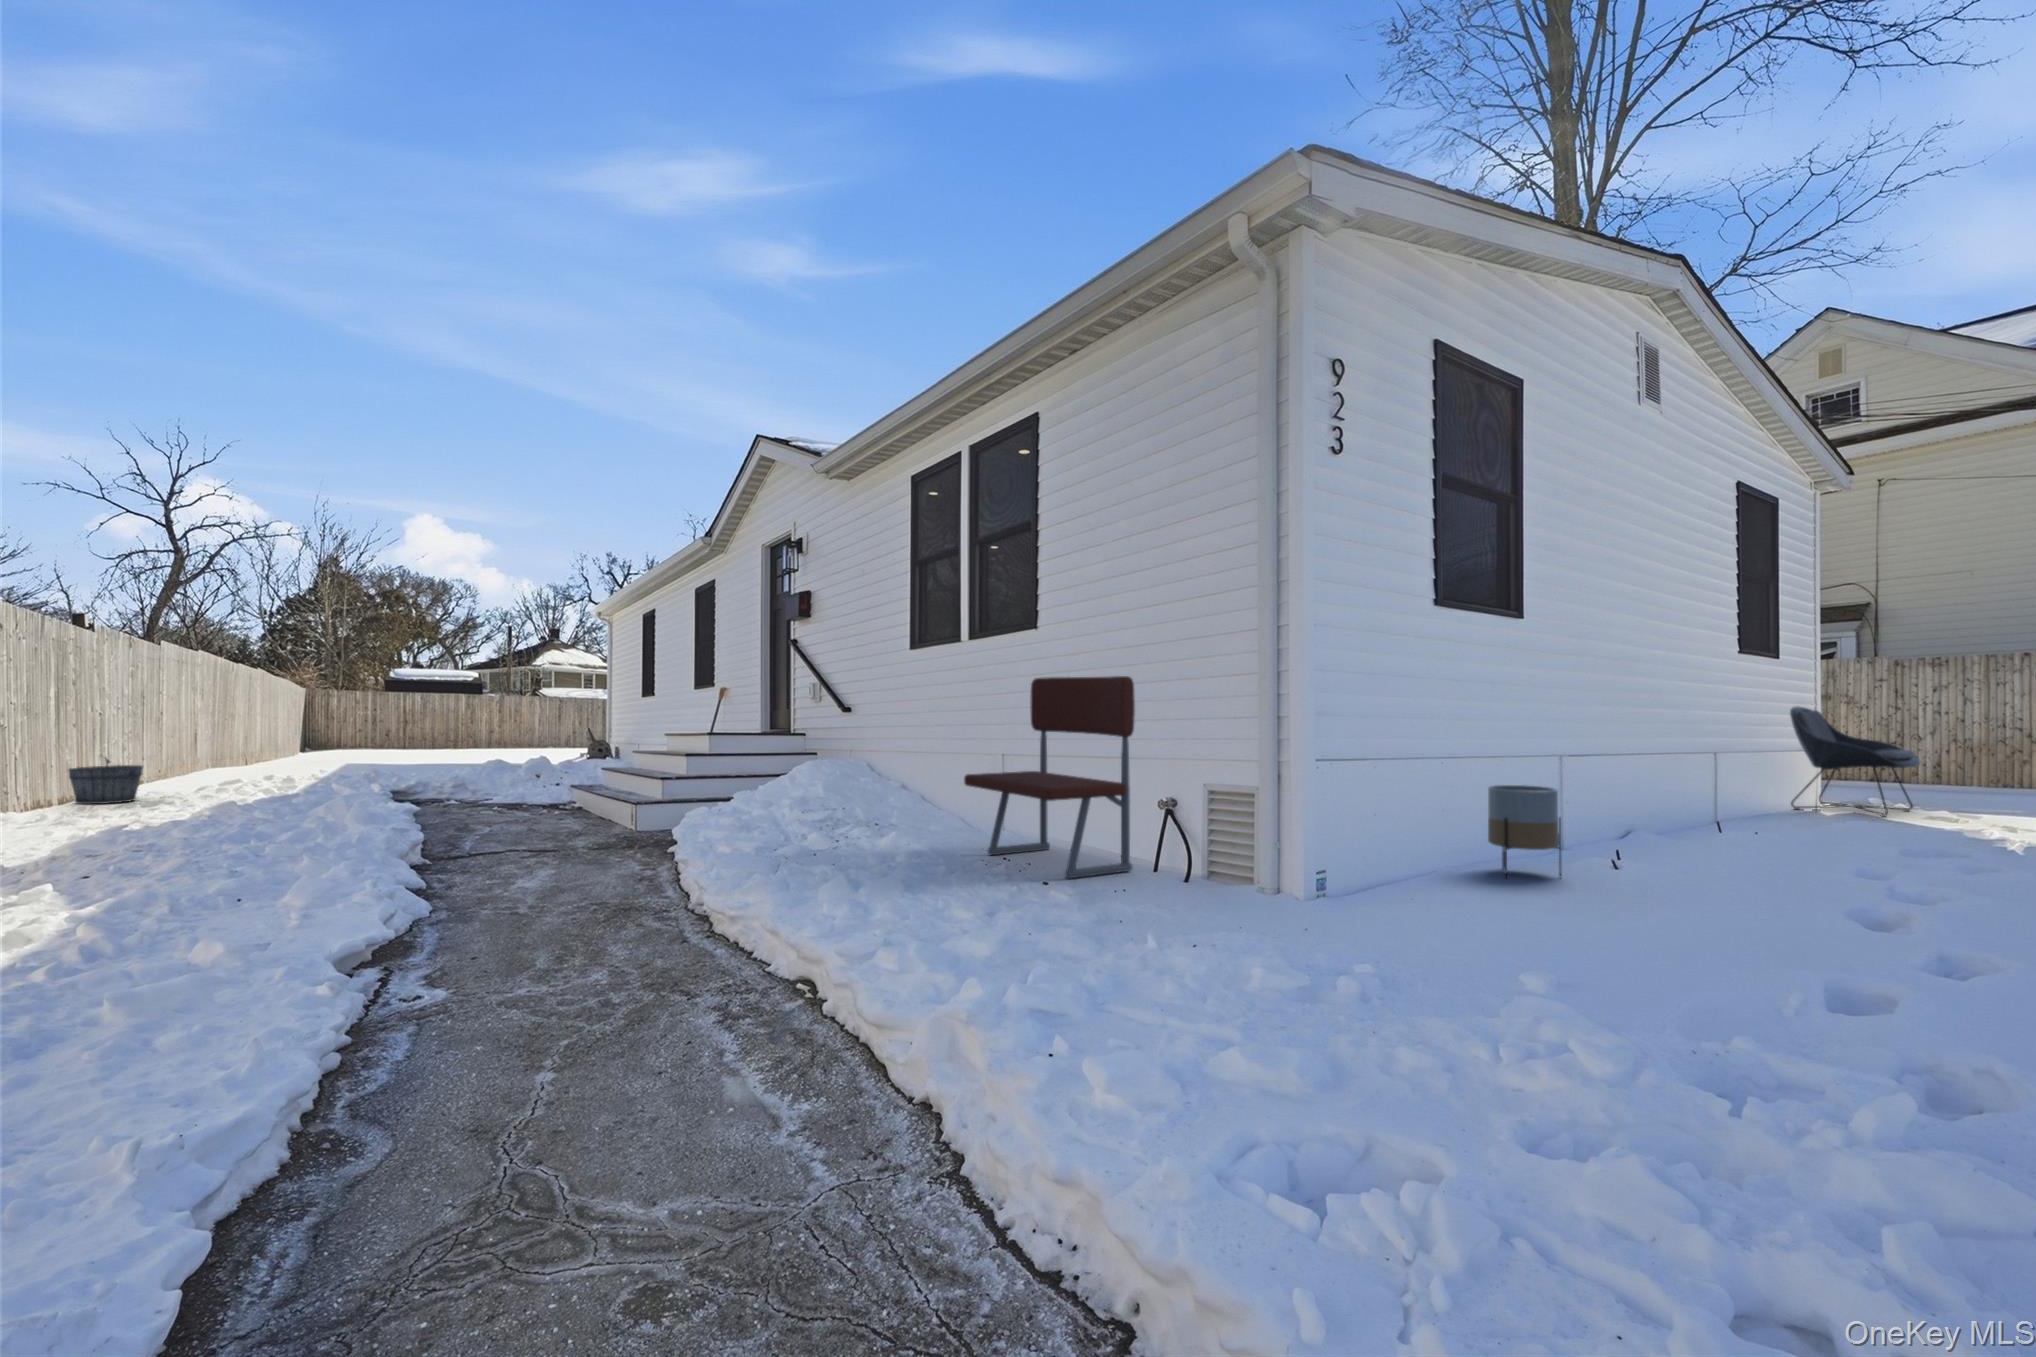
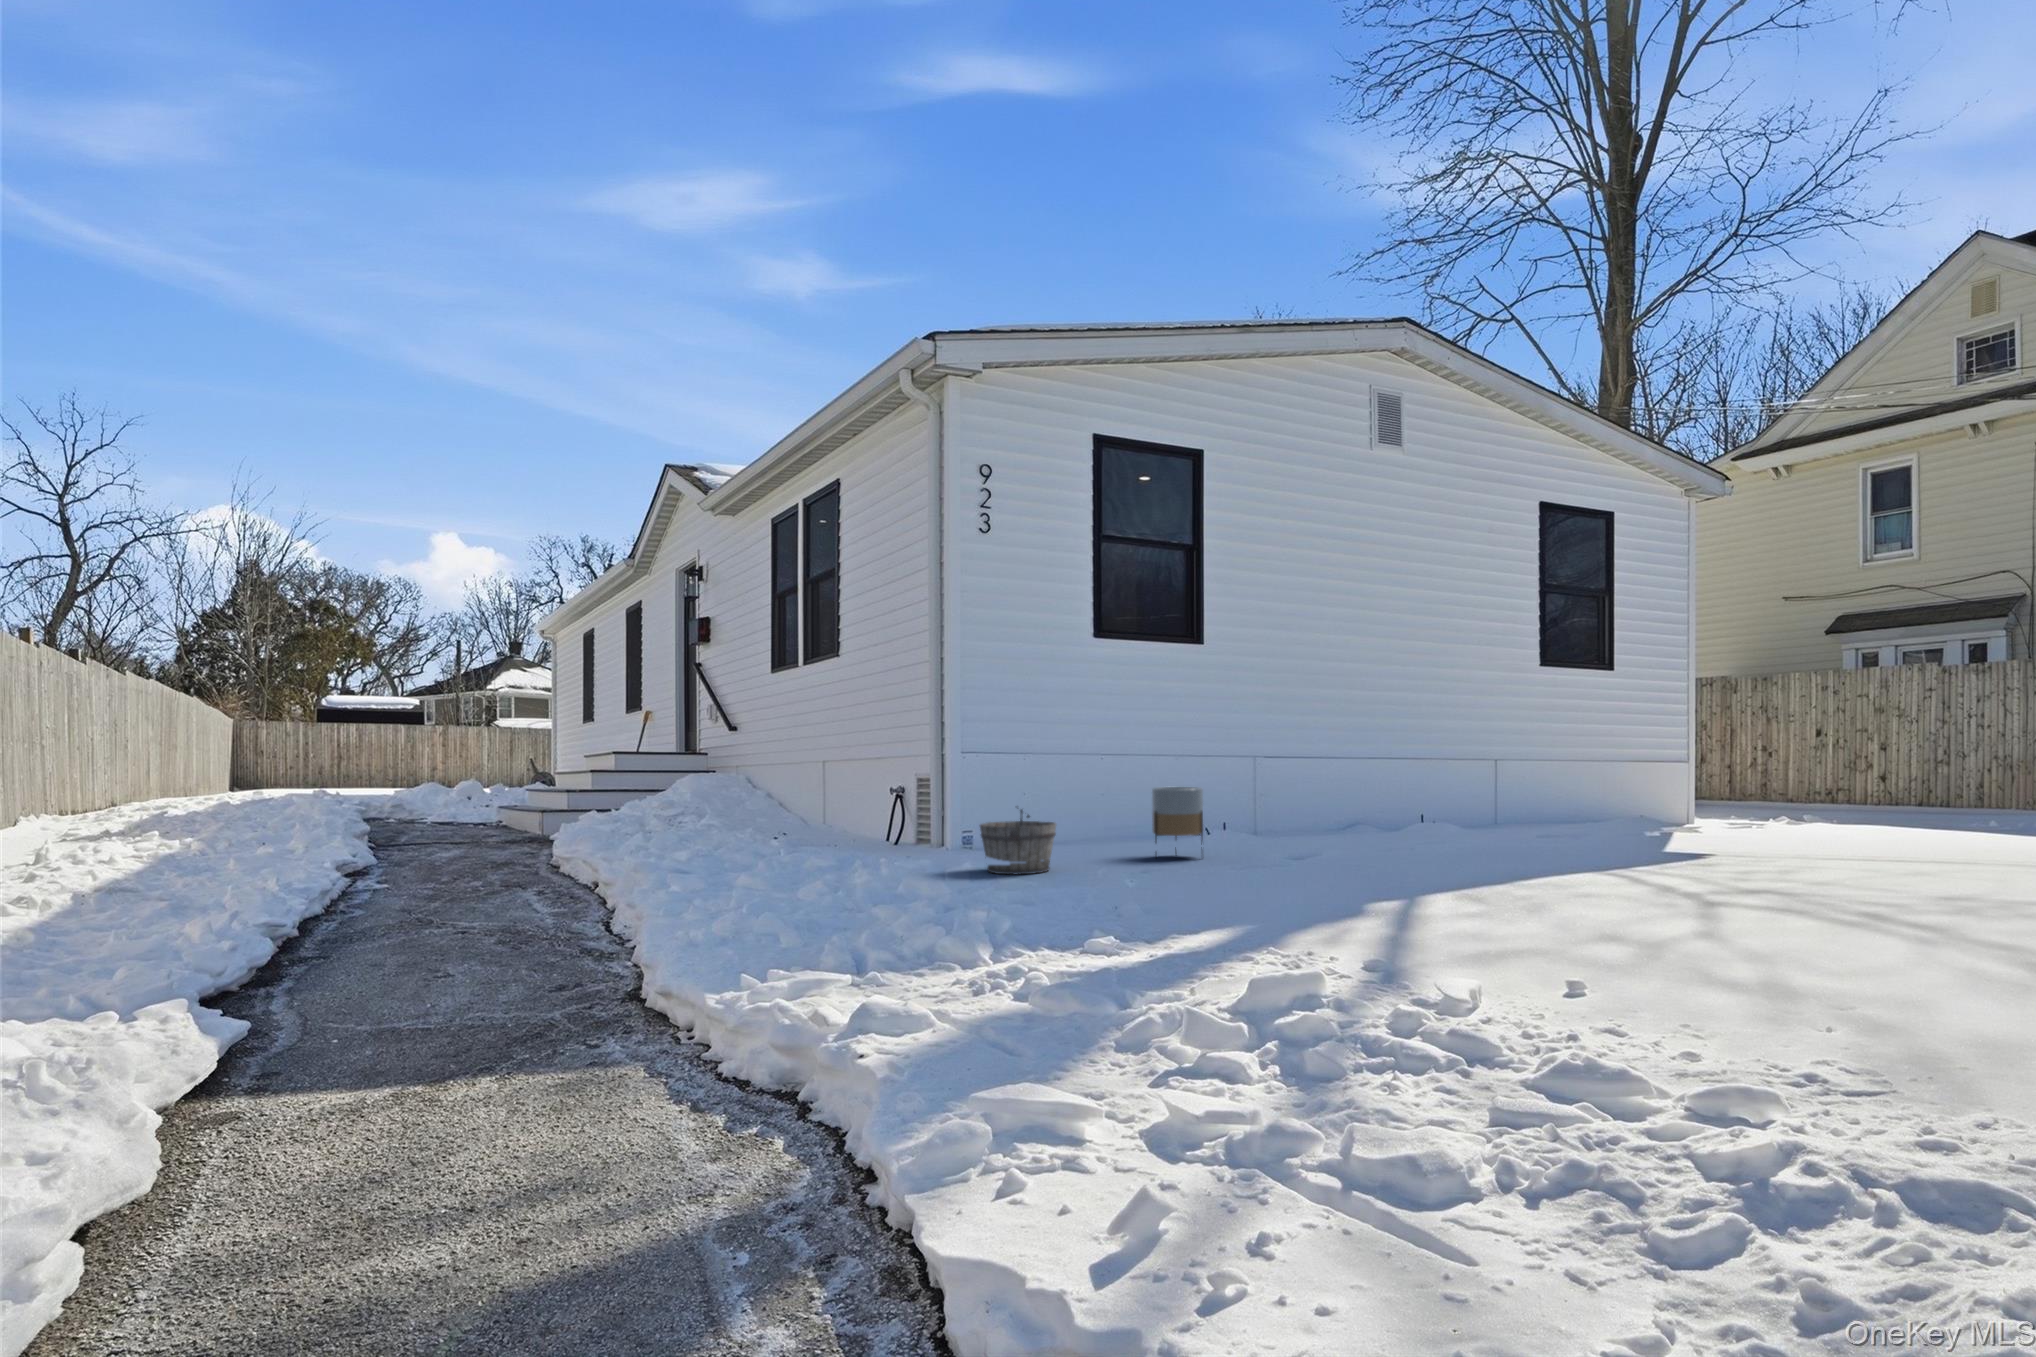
bench: present [964,676,1135,878] -> none [764,702,876,859]
lounge chair: present [1790,707,1920,817] -> none [1622,721,1744,827]
wooden bucket: present [69,758,143,804] -> present [980,810,1056,874]

